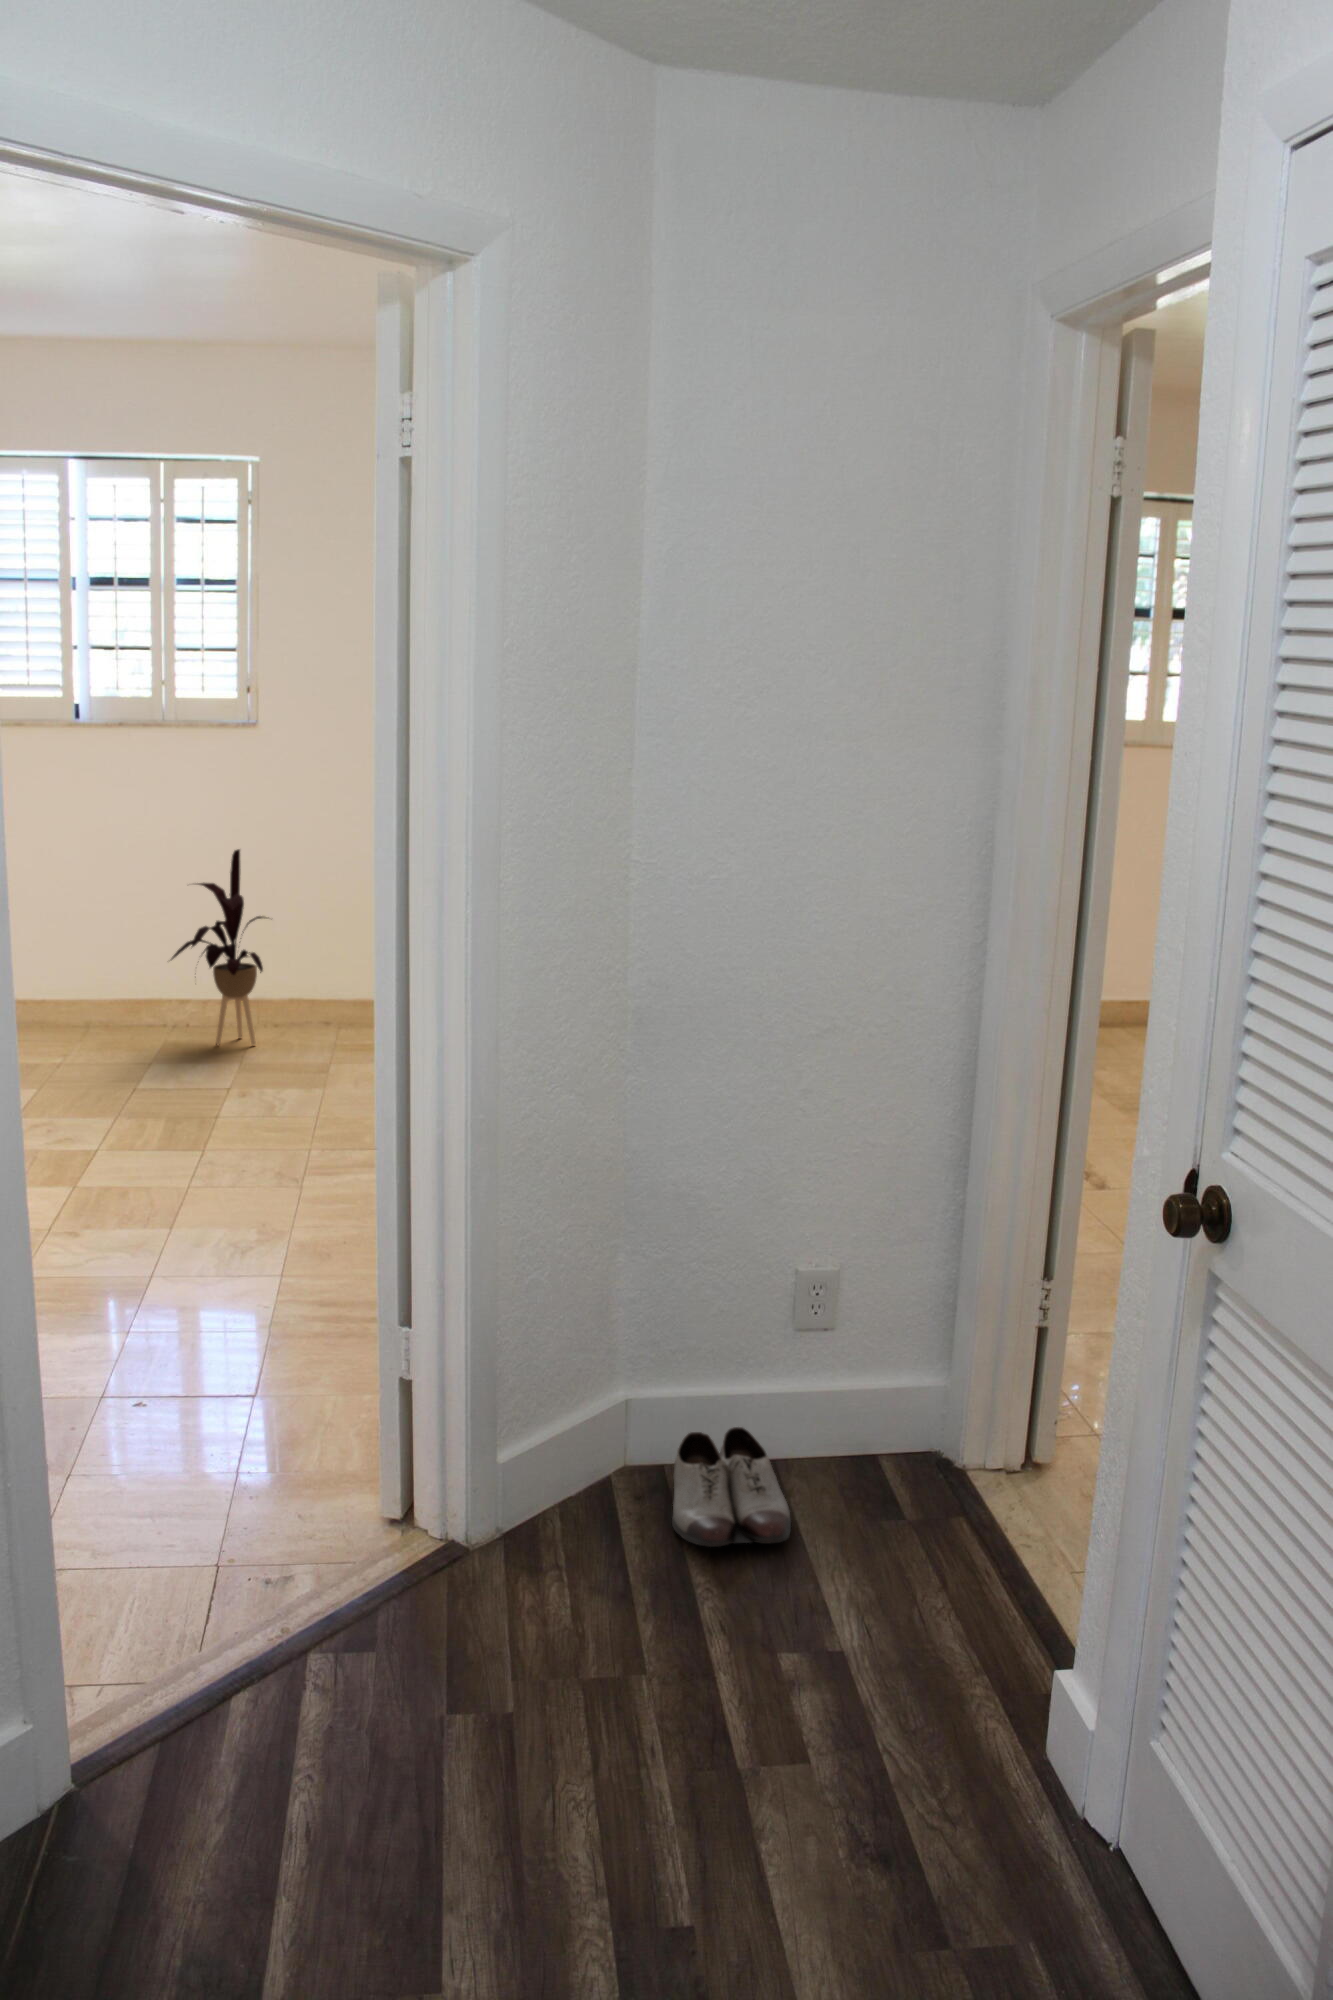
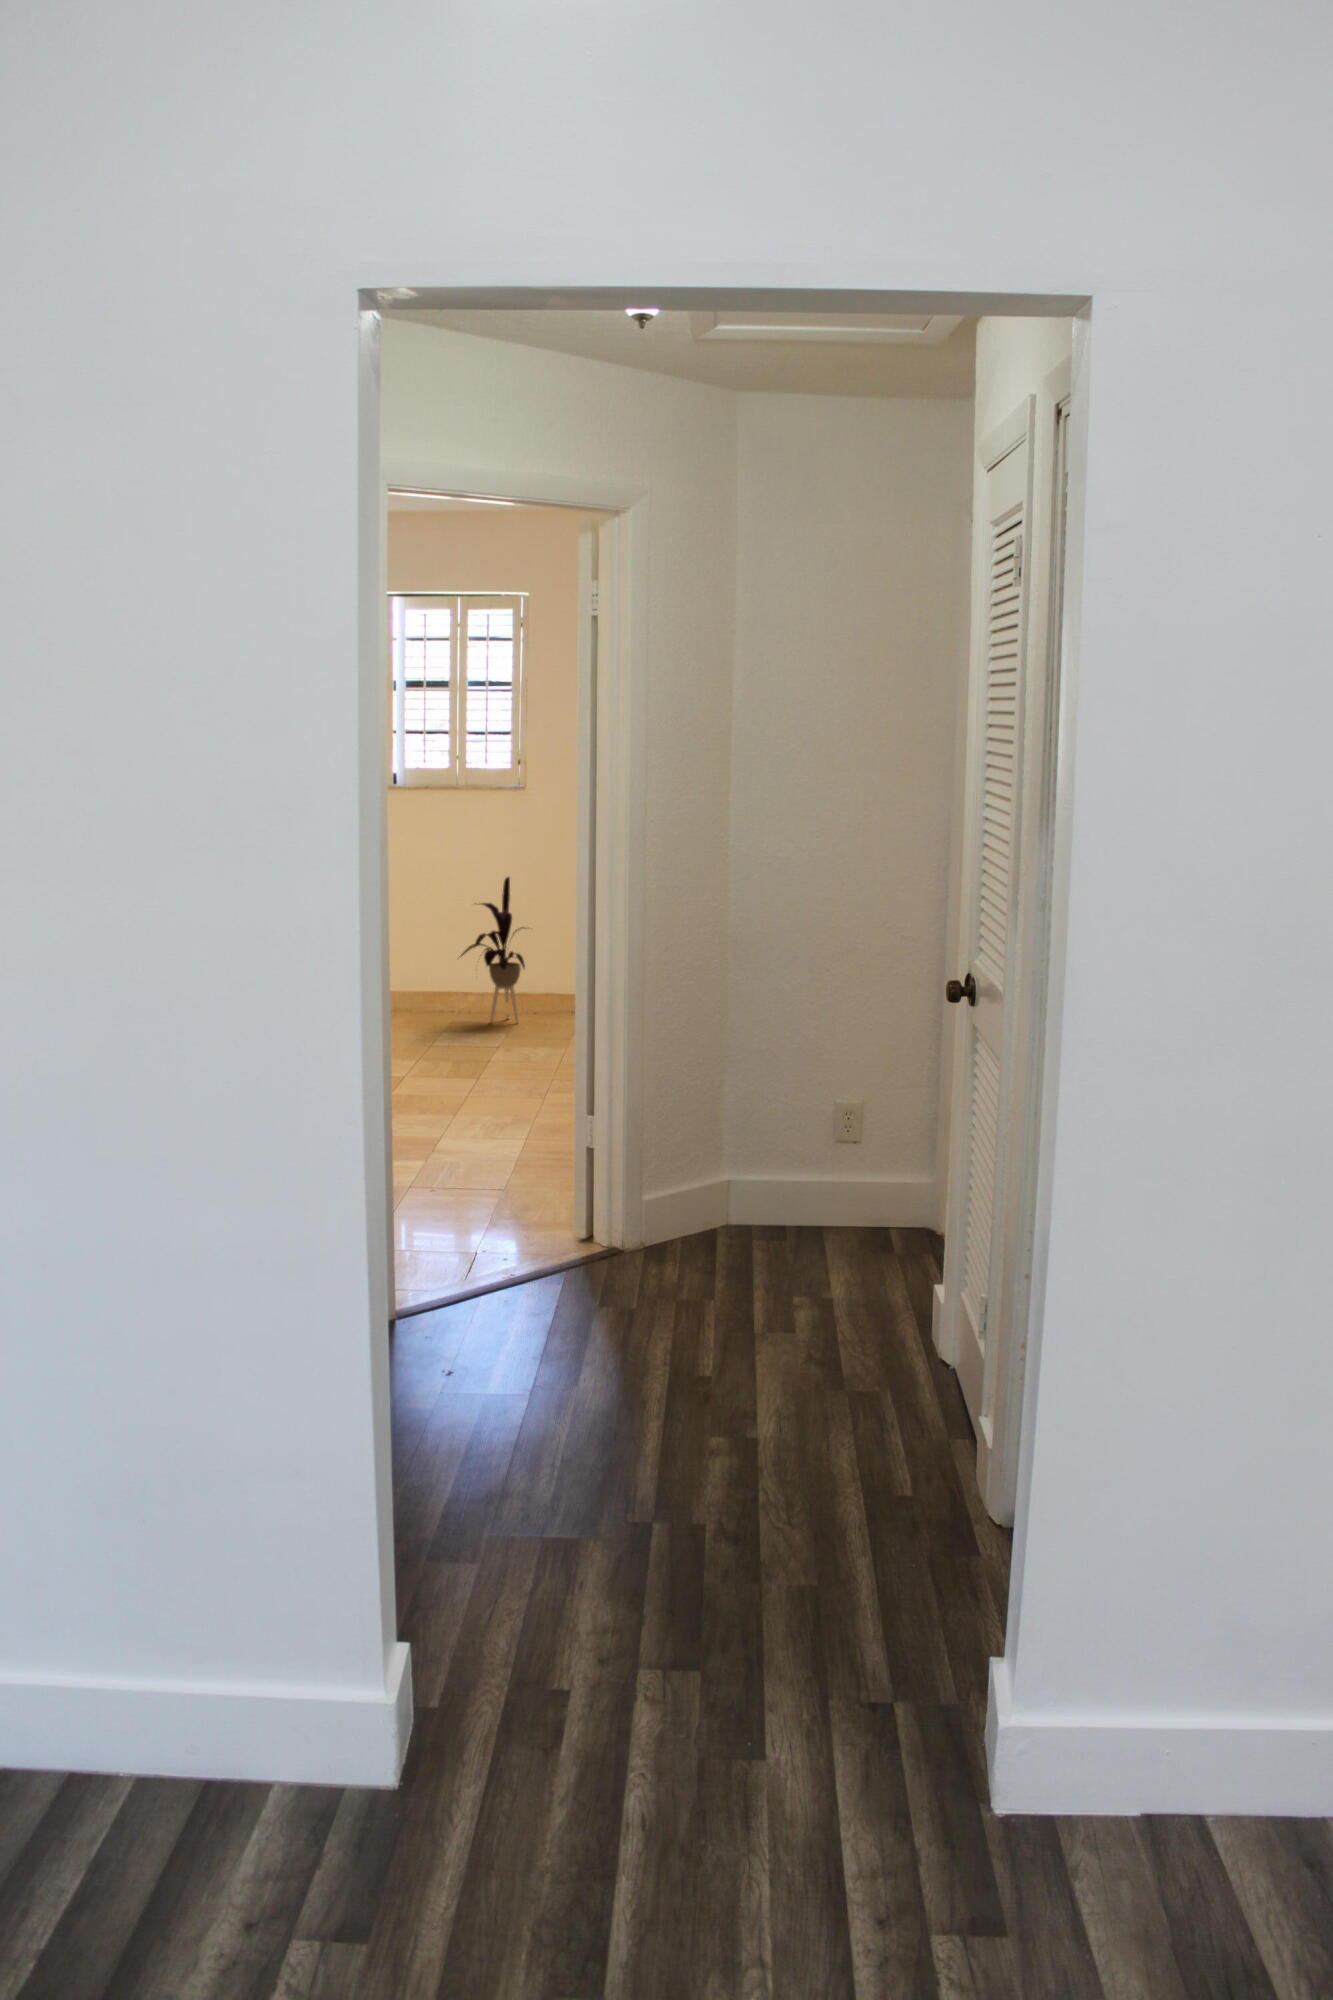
shoe: present [672,1427,791,1547] -> none [749,1200,822,1255]

